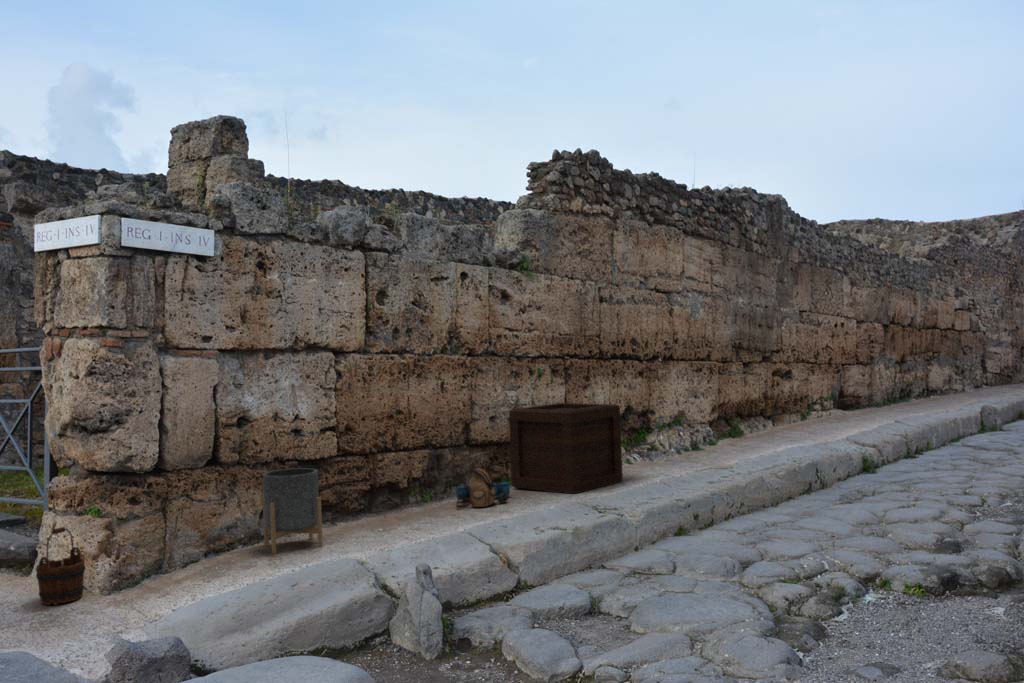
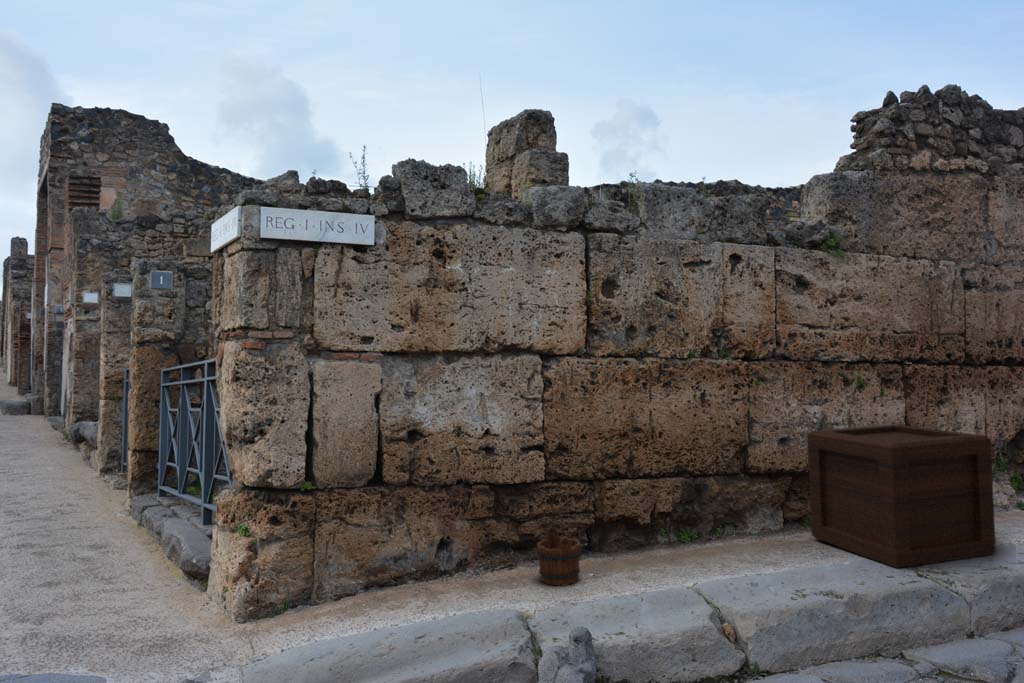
backpack: present [456,462,510,508] -> none [706,505,796,571]
planter: present [263,468,323,554] -> none [422,498,496,608]
wooden bucket: present [36,527,85,605] -> present [537,507,581,586]

